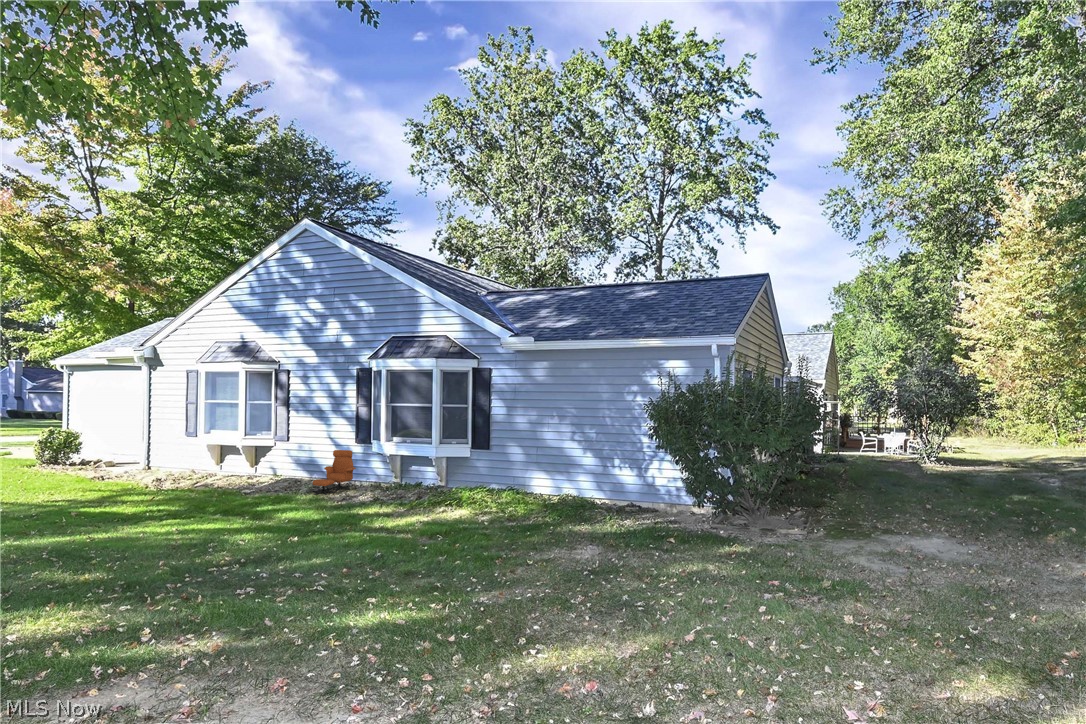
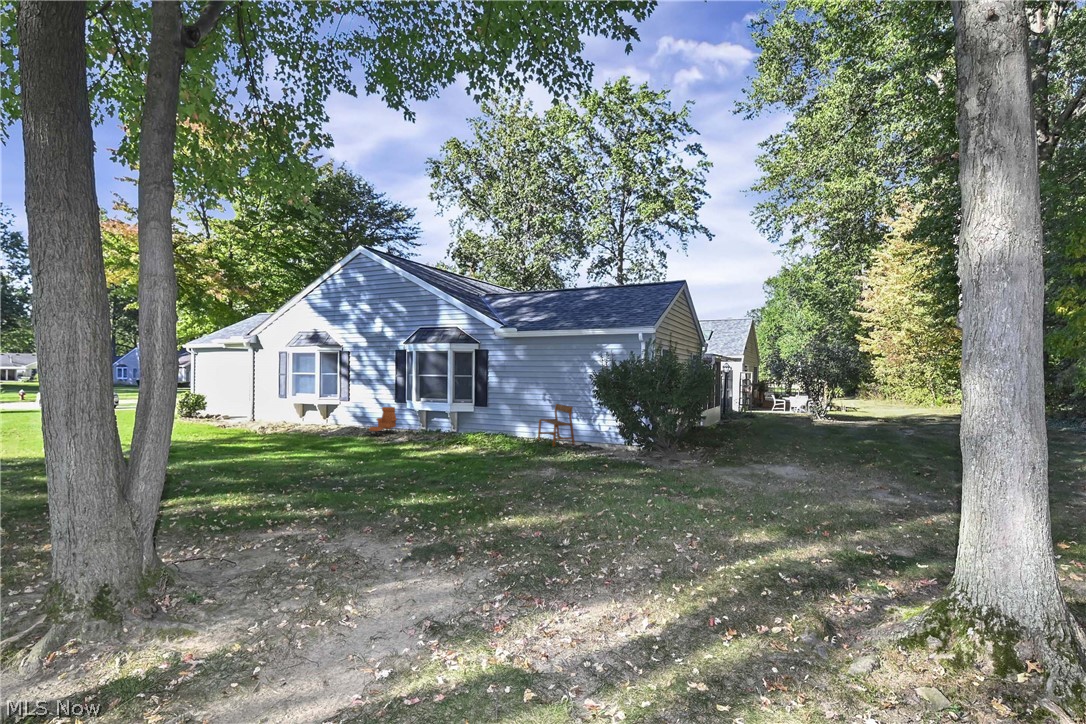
bench: none [564,448,622,515] -> present [538,404,575,446]

